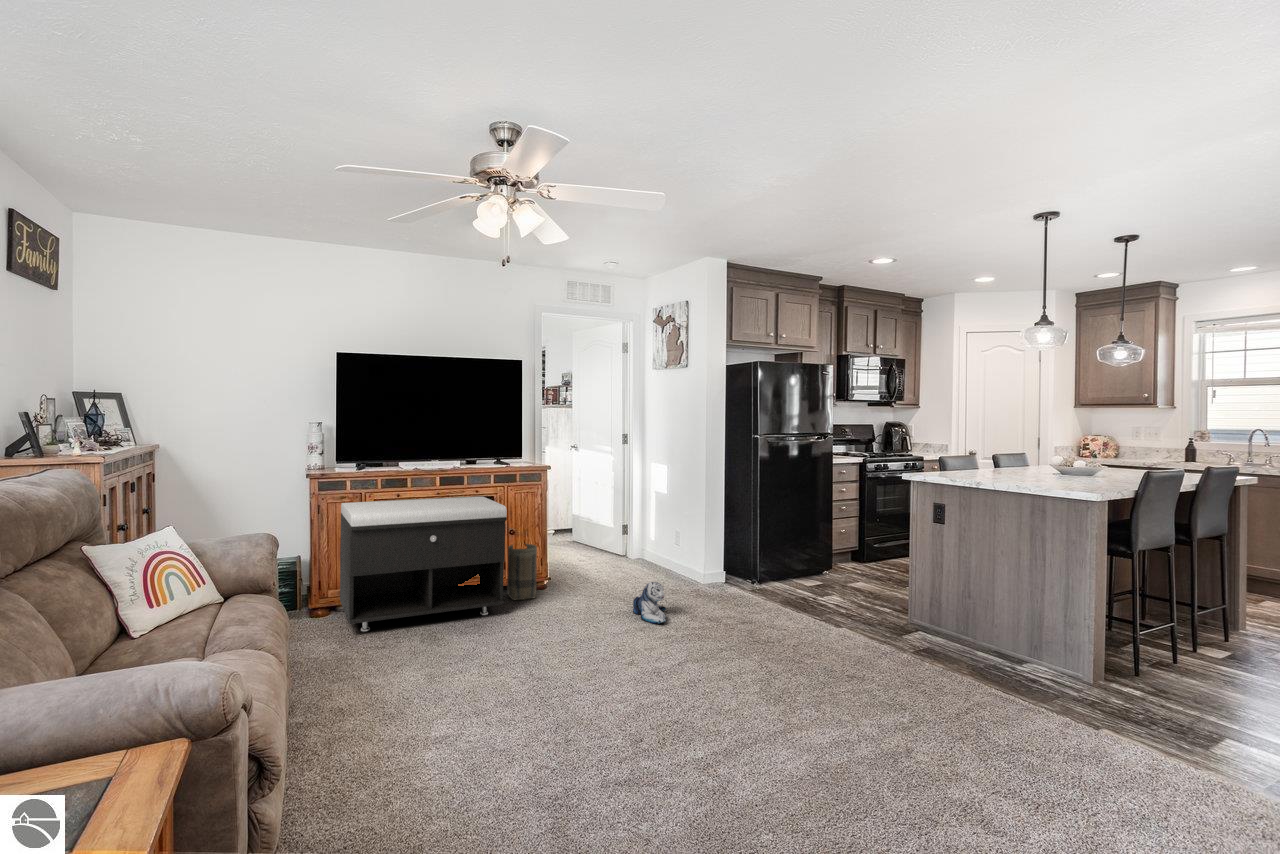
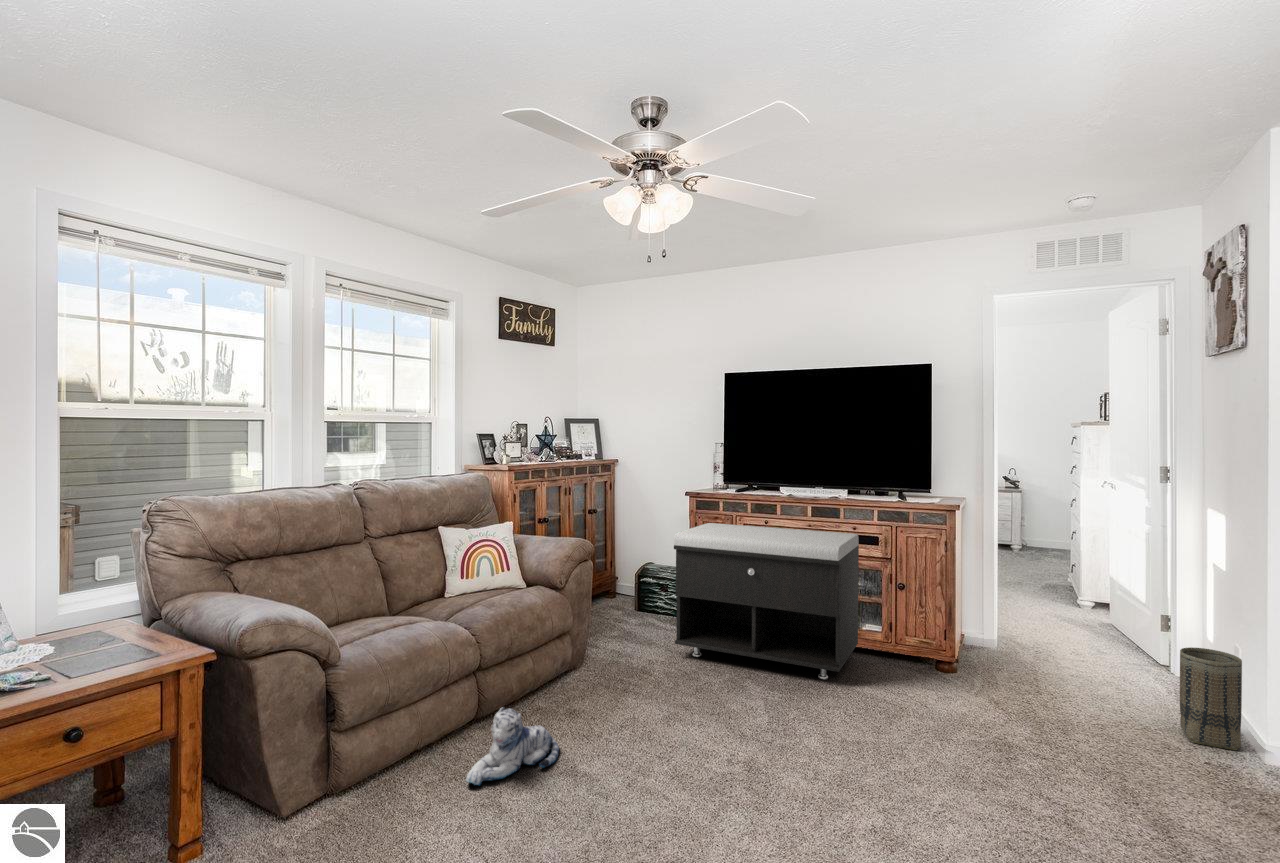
basket: present [507,544,537,600] -> present [1180,648,1242,750]
plush toy: present [633,582,666,624] -> present [466,708,559,785]

